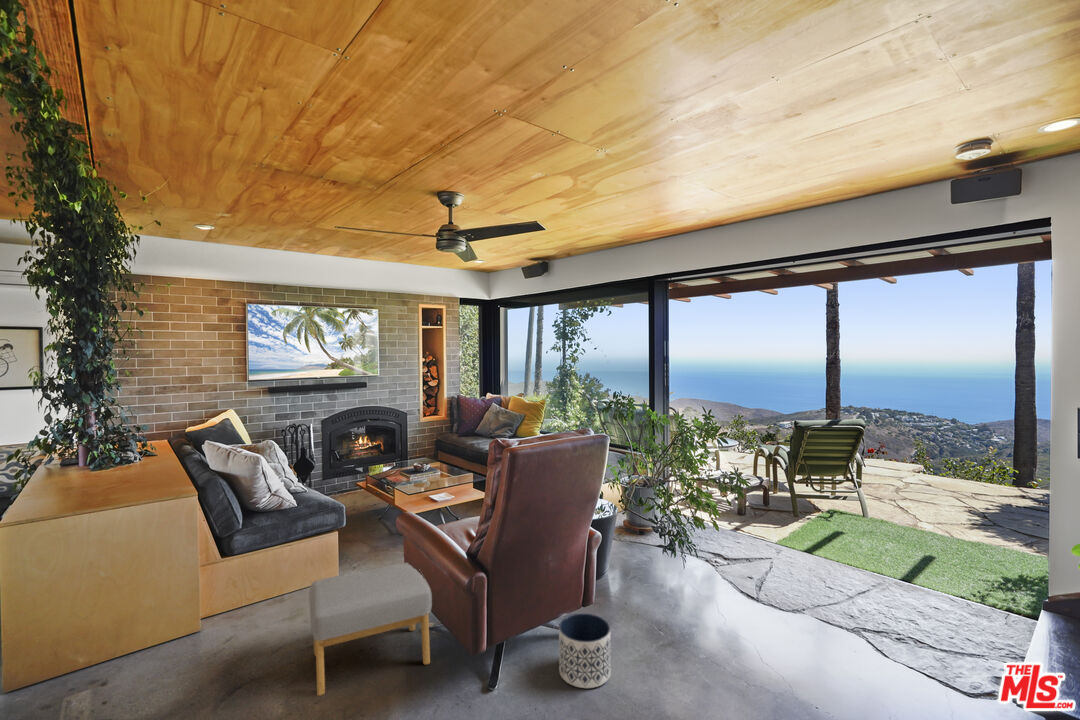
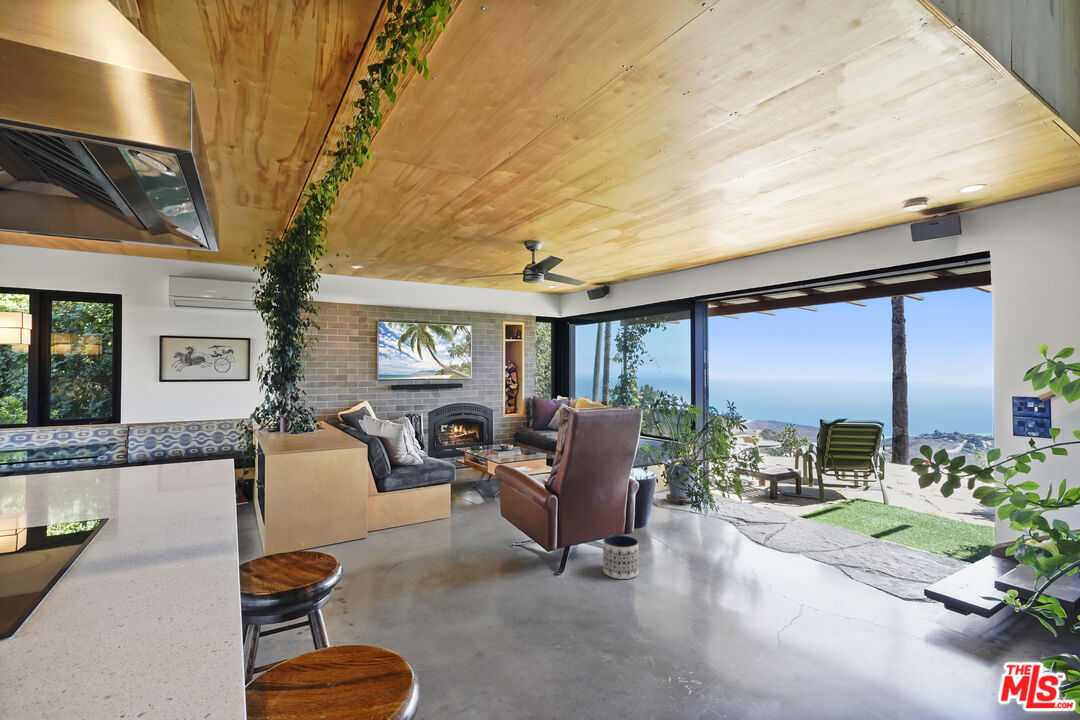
footstool: present [309,563,432,696] -> none [440,499,519,569]

